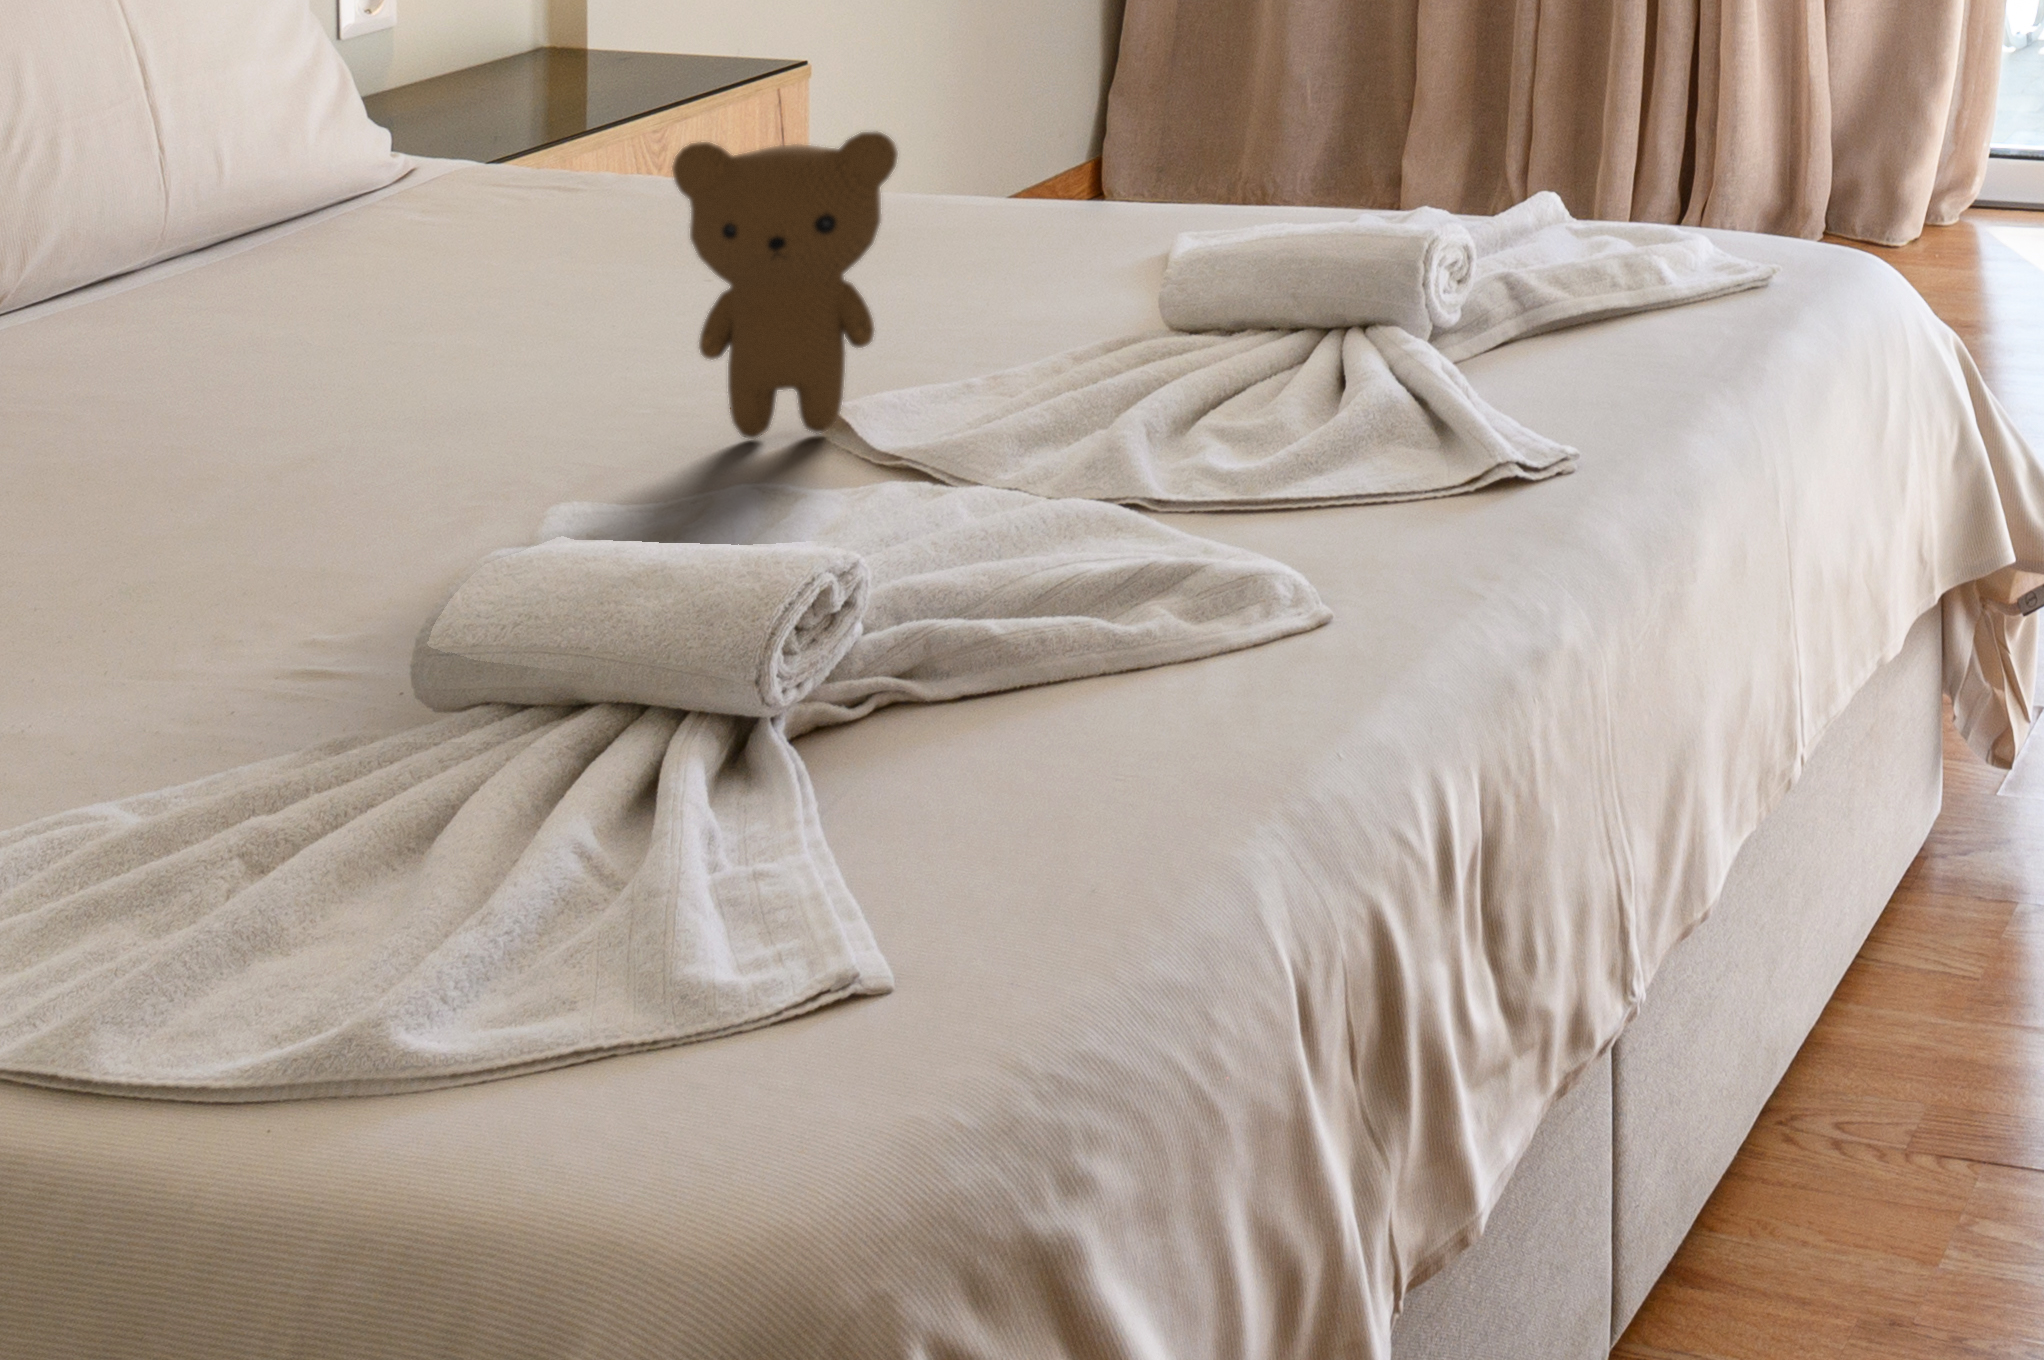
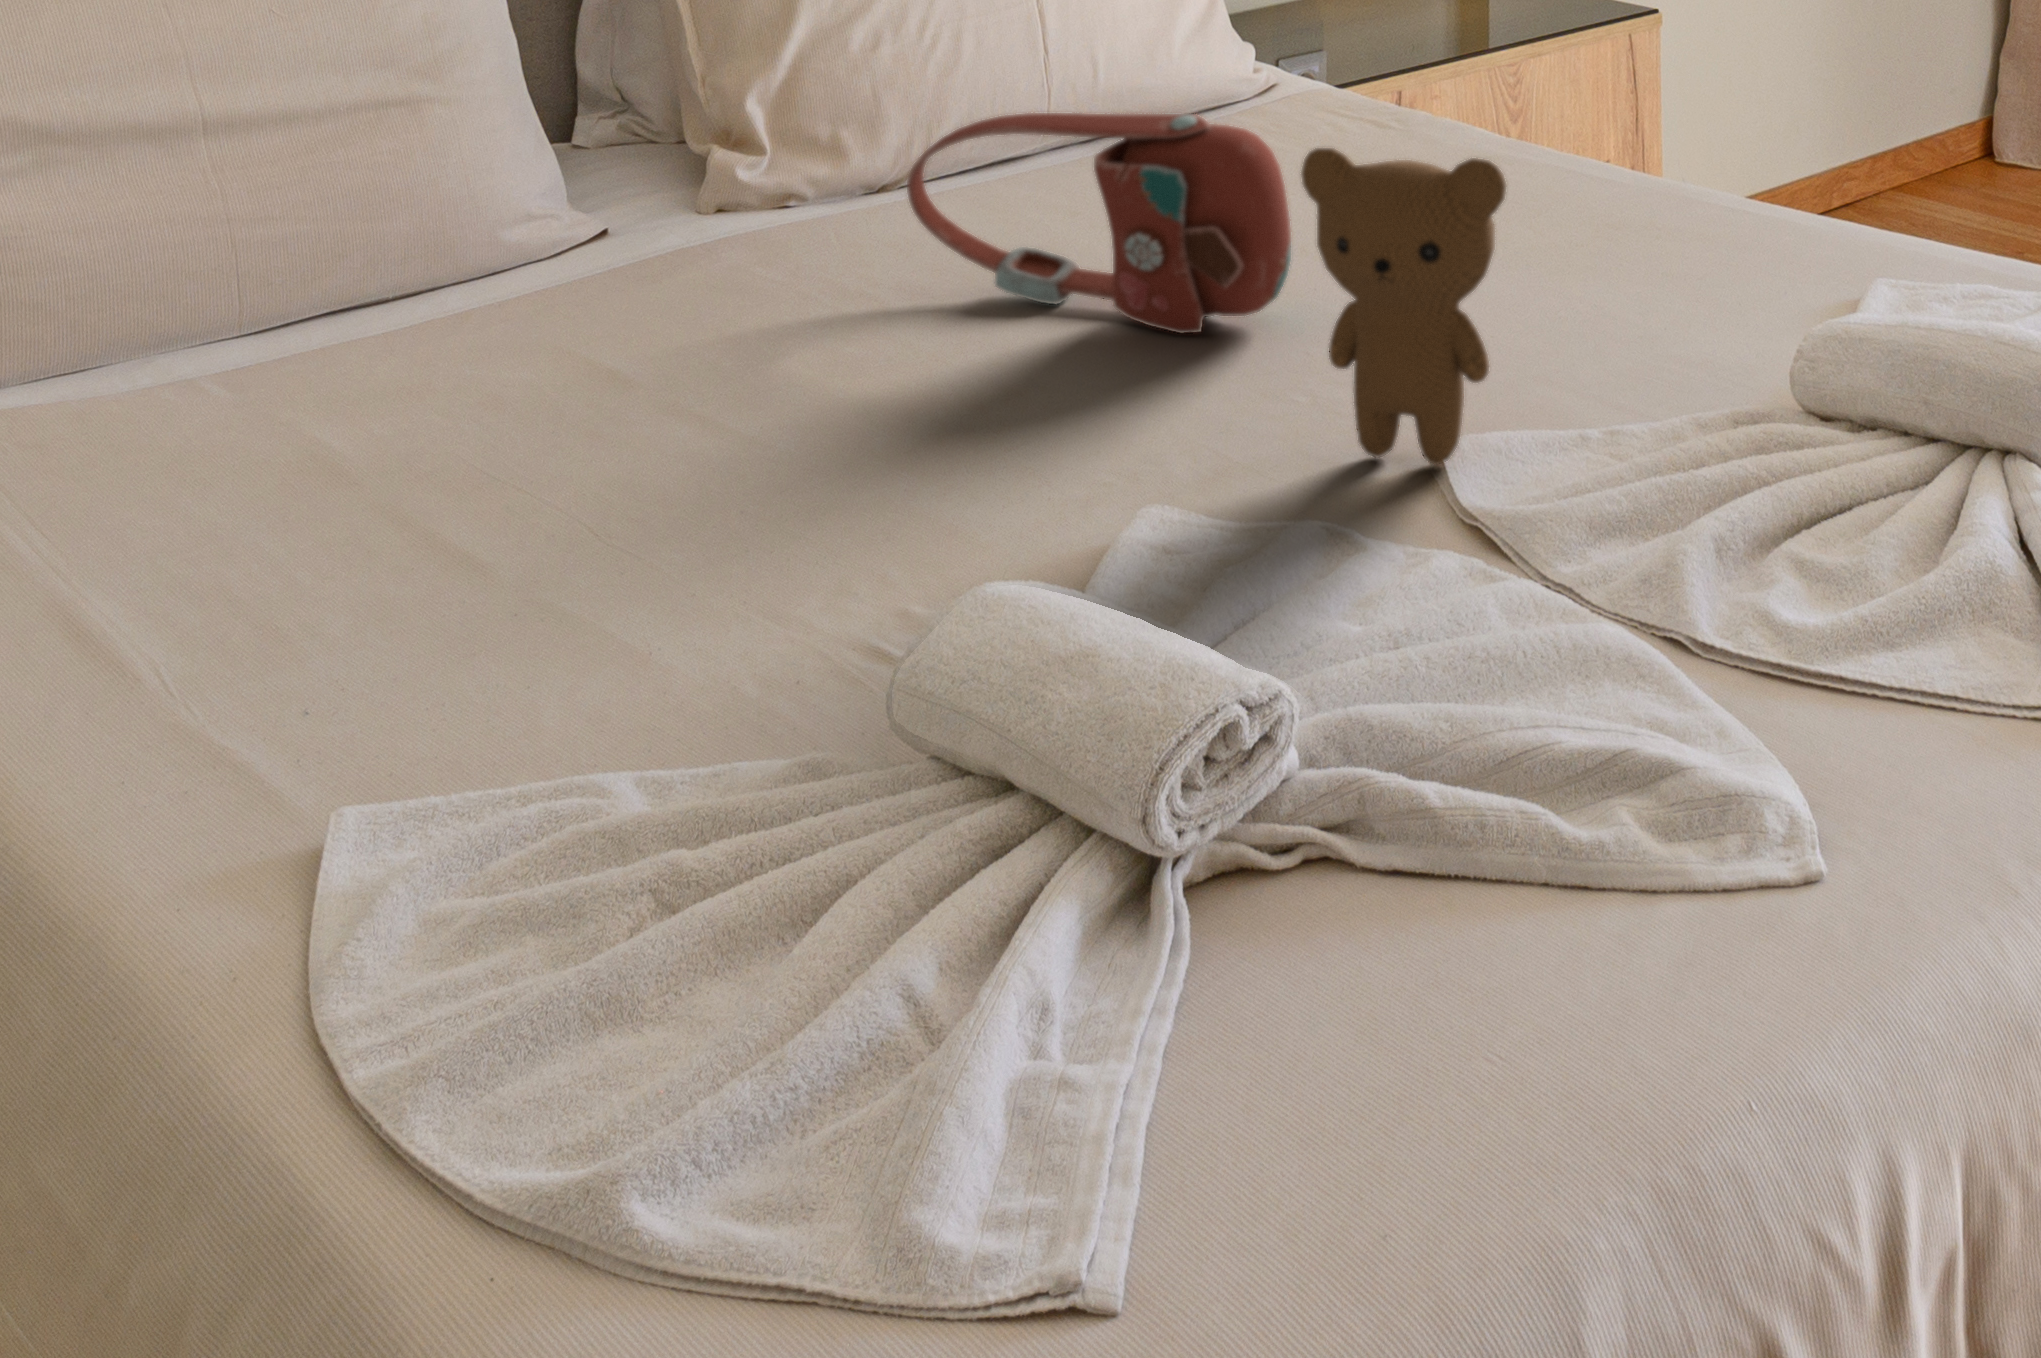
handbag: none [89,152,586,383] -> present [907,113,1291,333]

